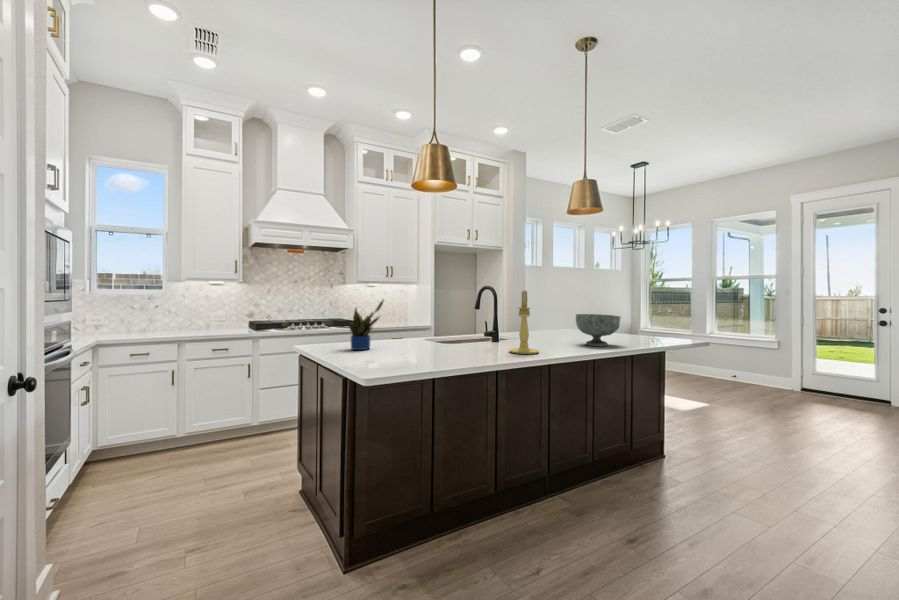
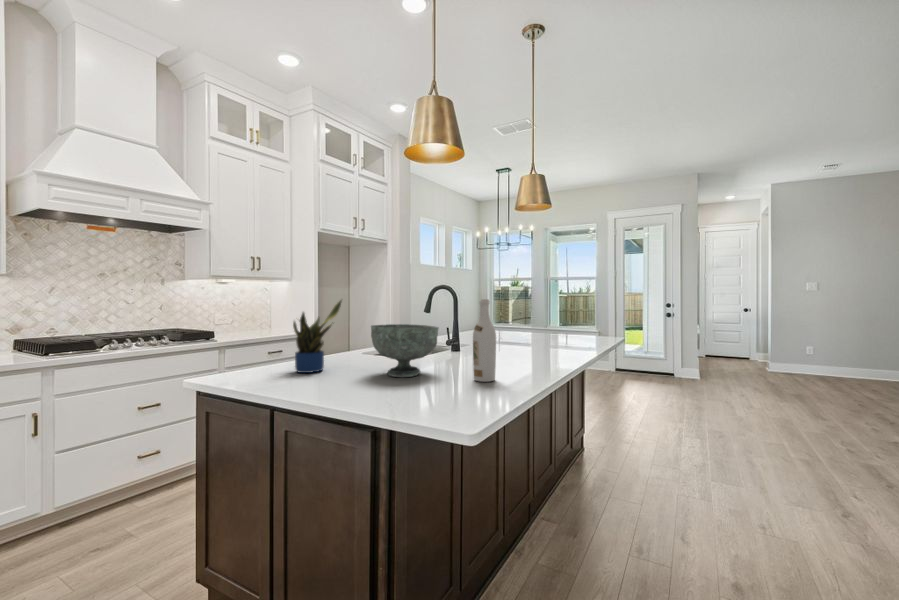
candle holder: present [509,291,539,354] -> none [494,287,529,360]
wine bottle: none [445,300,463,365] -> present [473,299,496,382]
decorative bowl: present [576,314,620,346] -> present [371,324,439,377]

